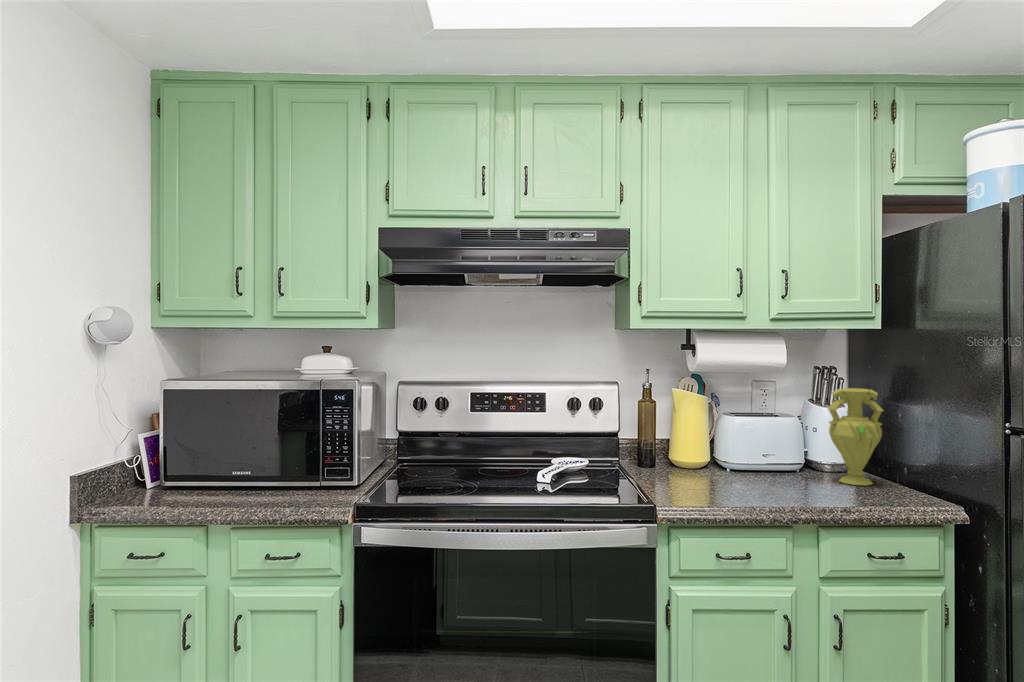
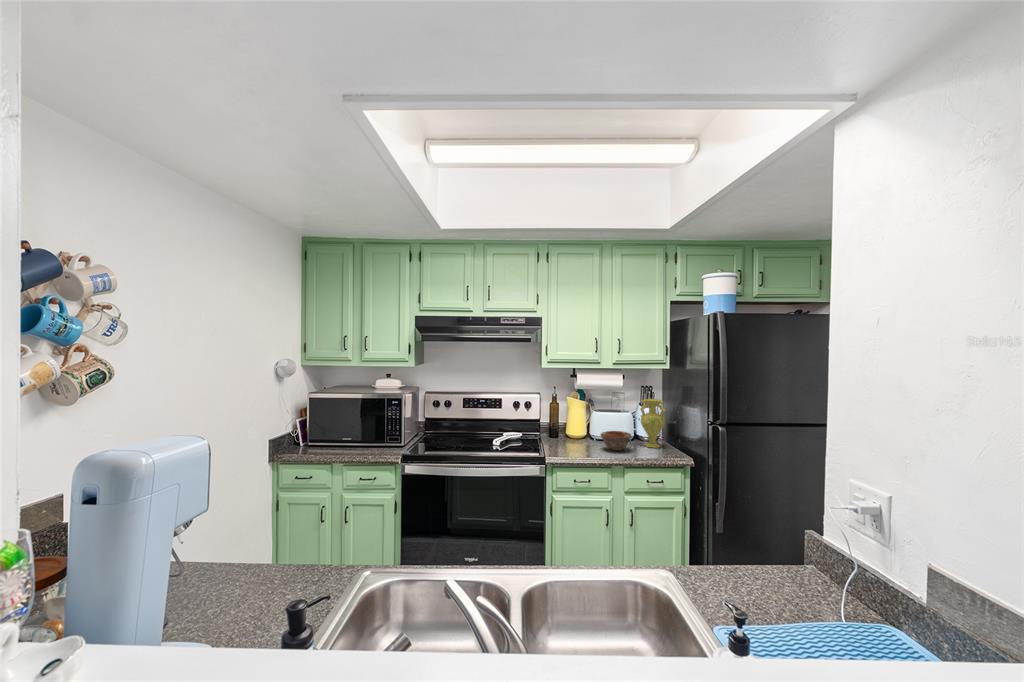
ceramic bowl: none [755,453,823,493] -> present [600,431,631,451]

